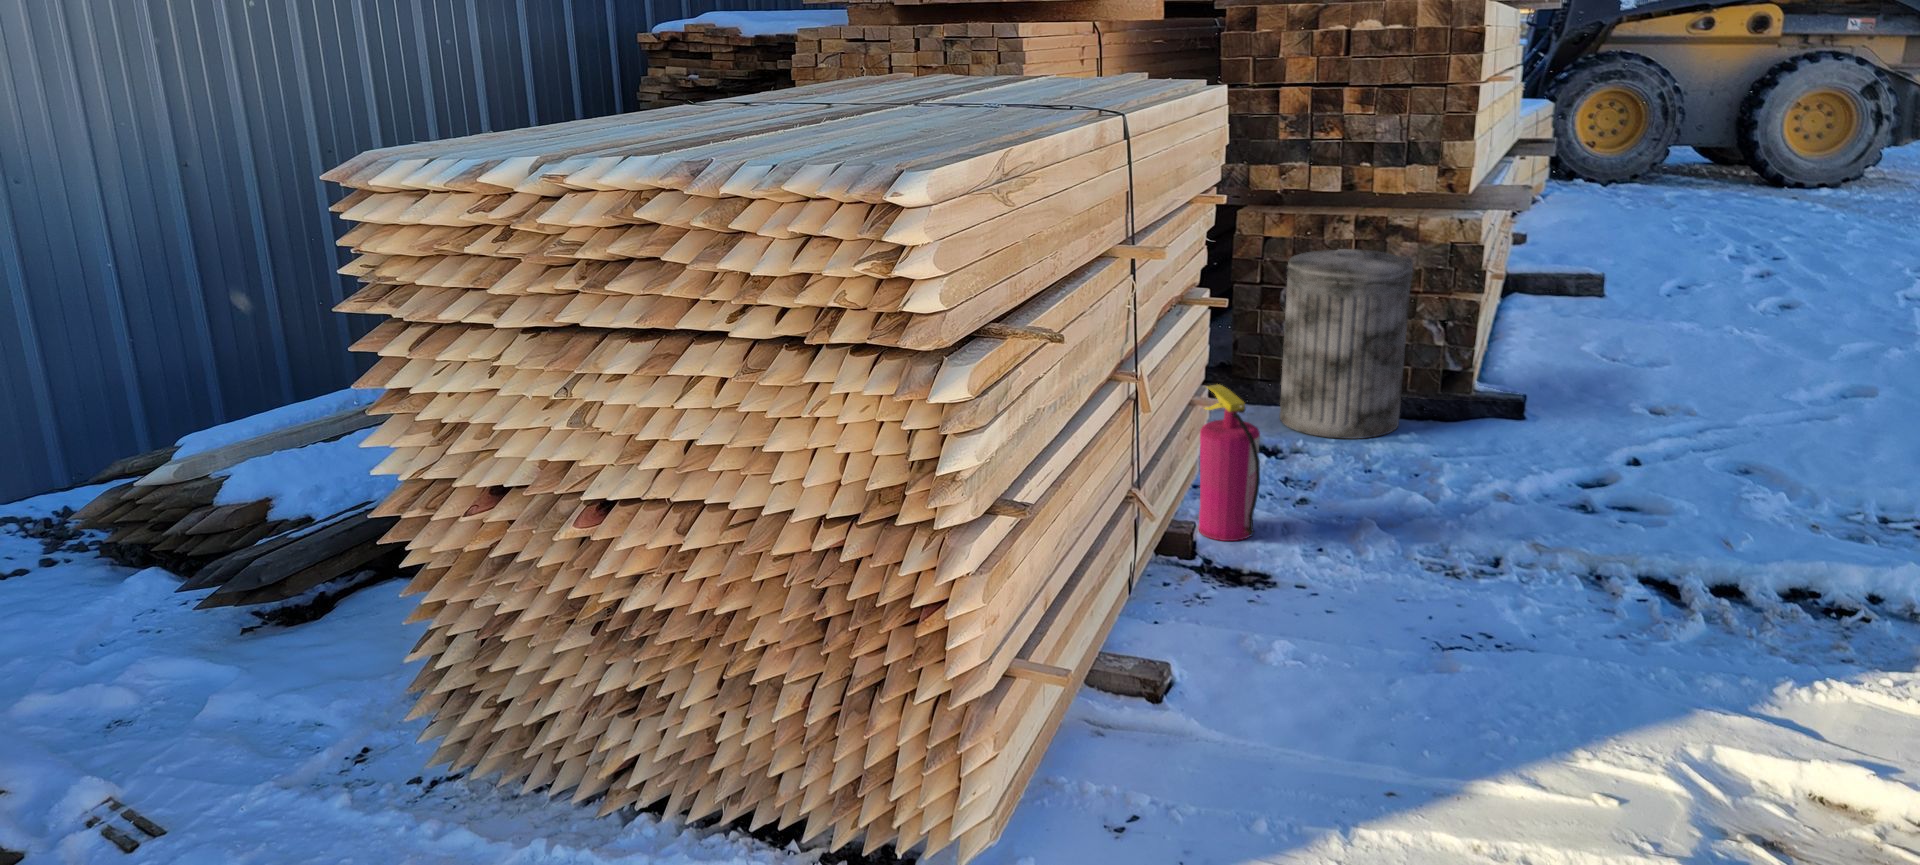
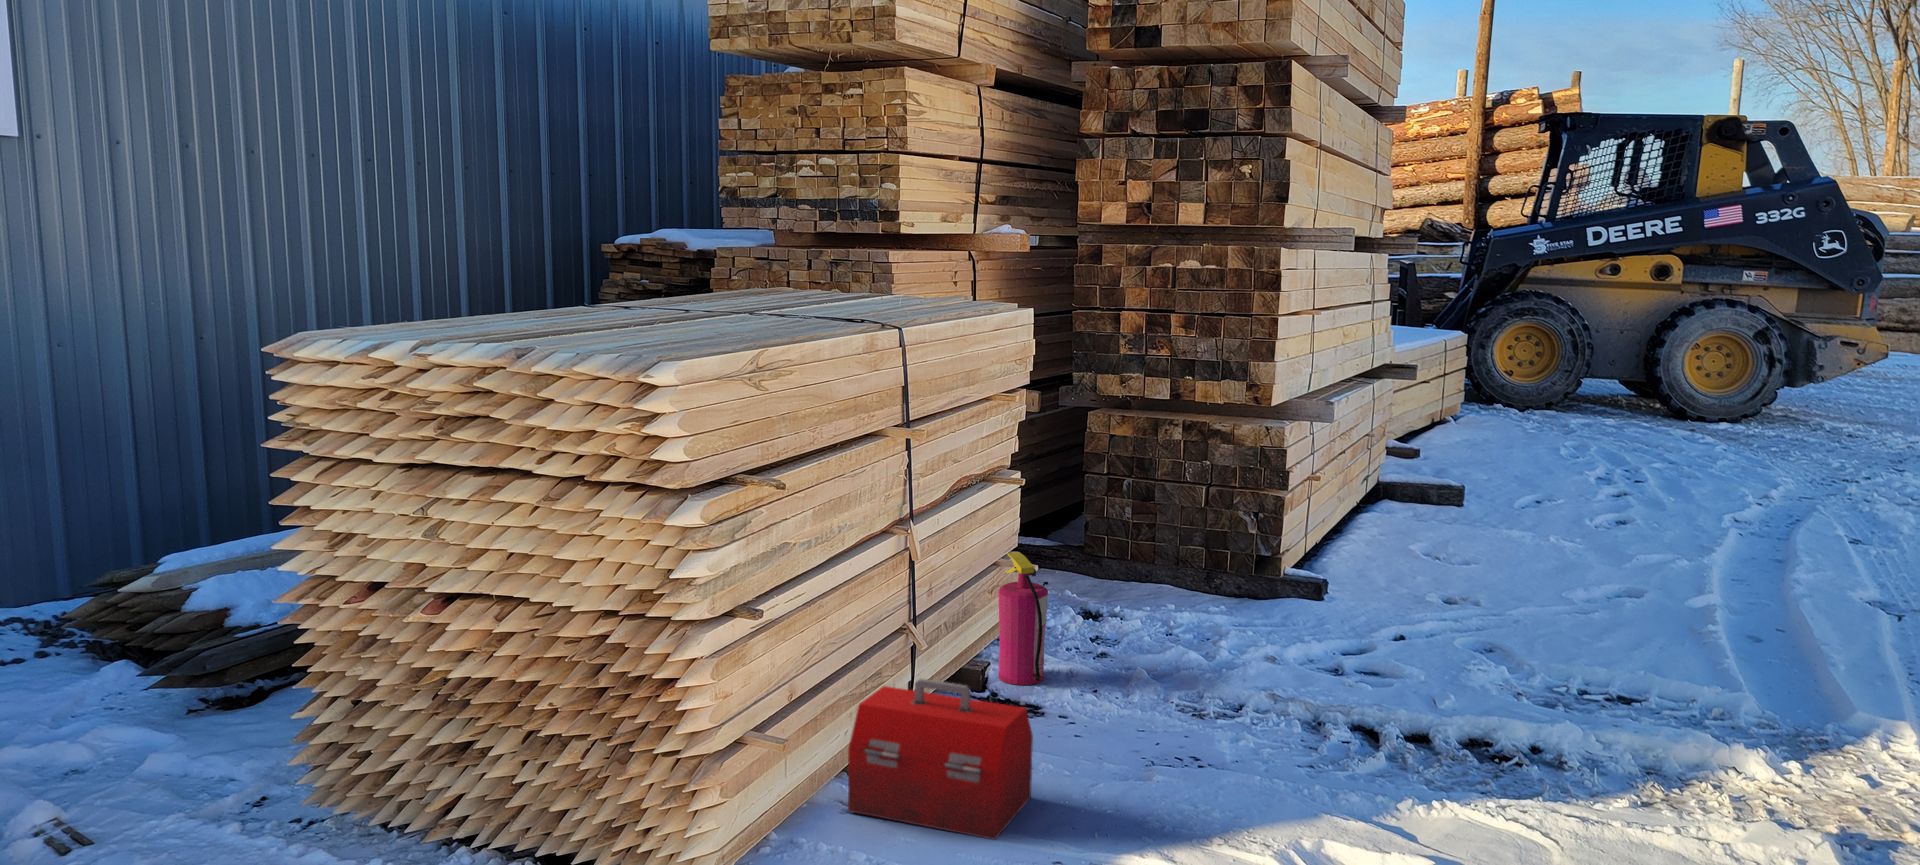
trash can: present [1280,249,1413,439] -> none [1113,448,1224,613]
toolbox: none [1103,565,1322,765] -> present [848,679,1033,840]

